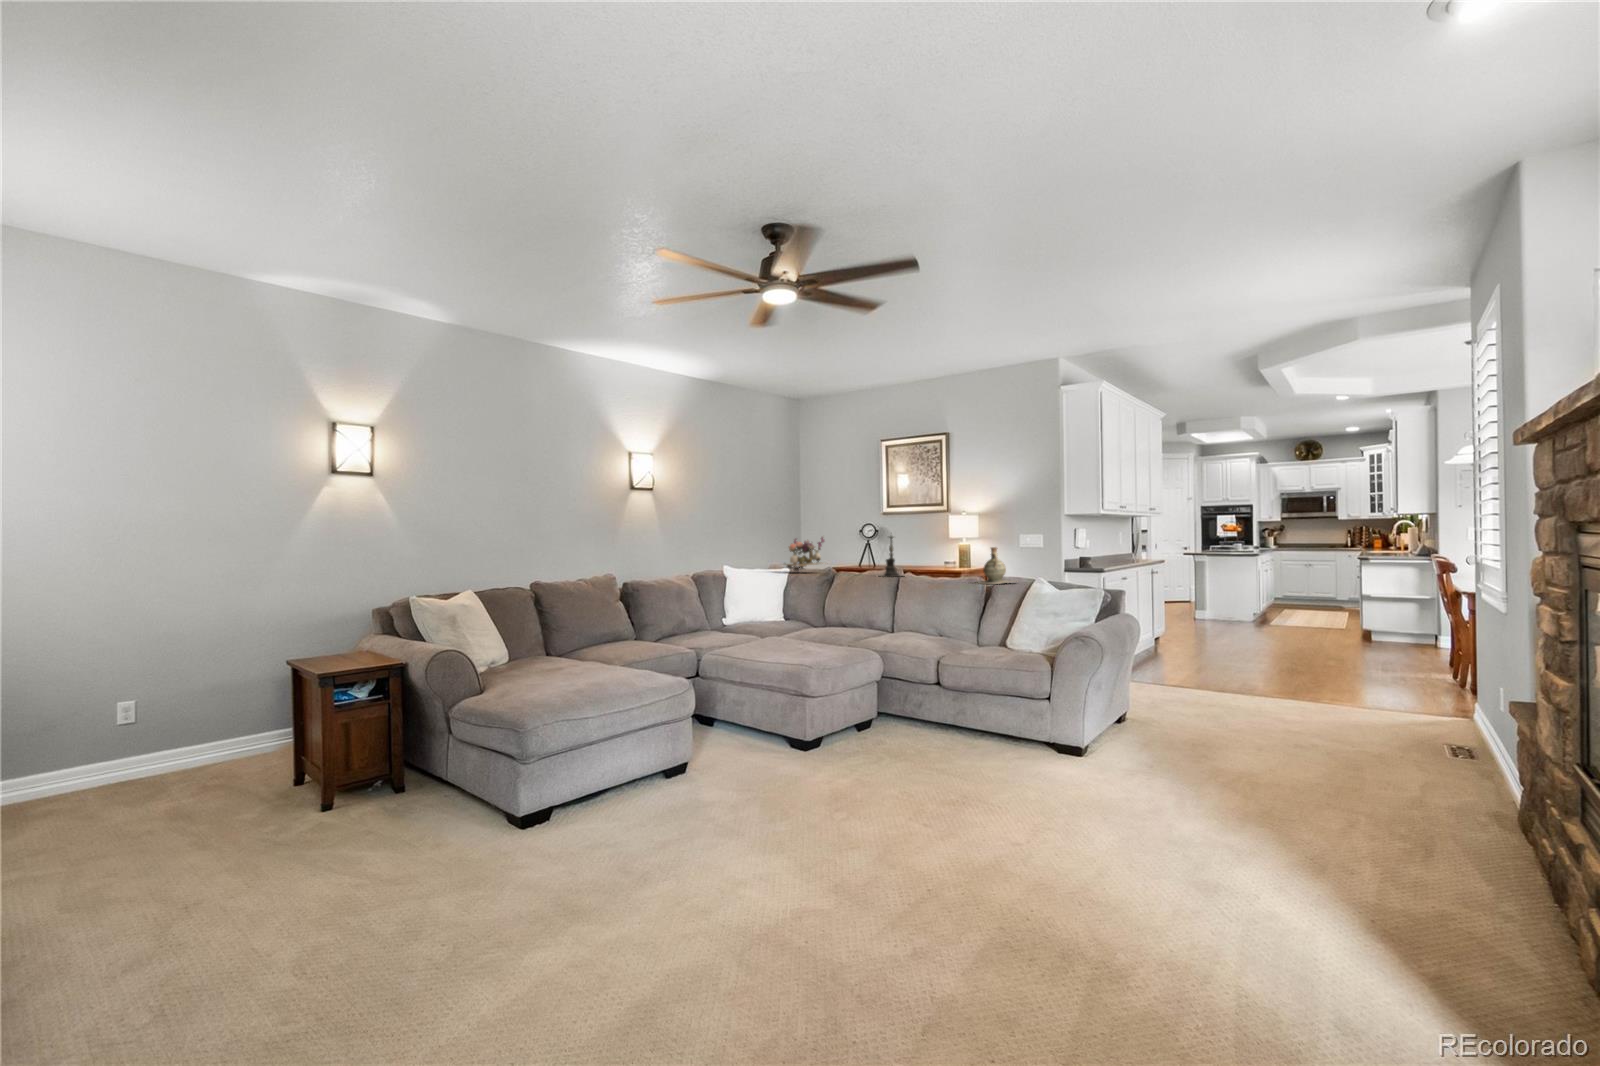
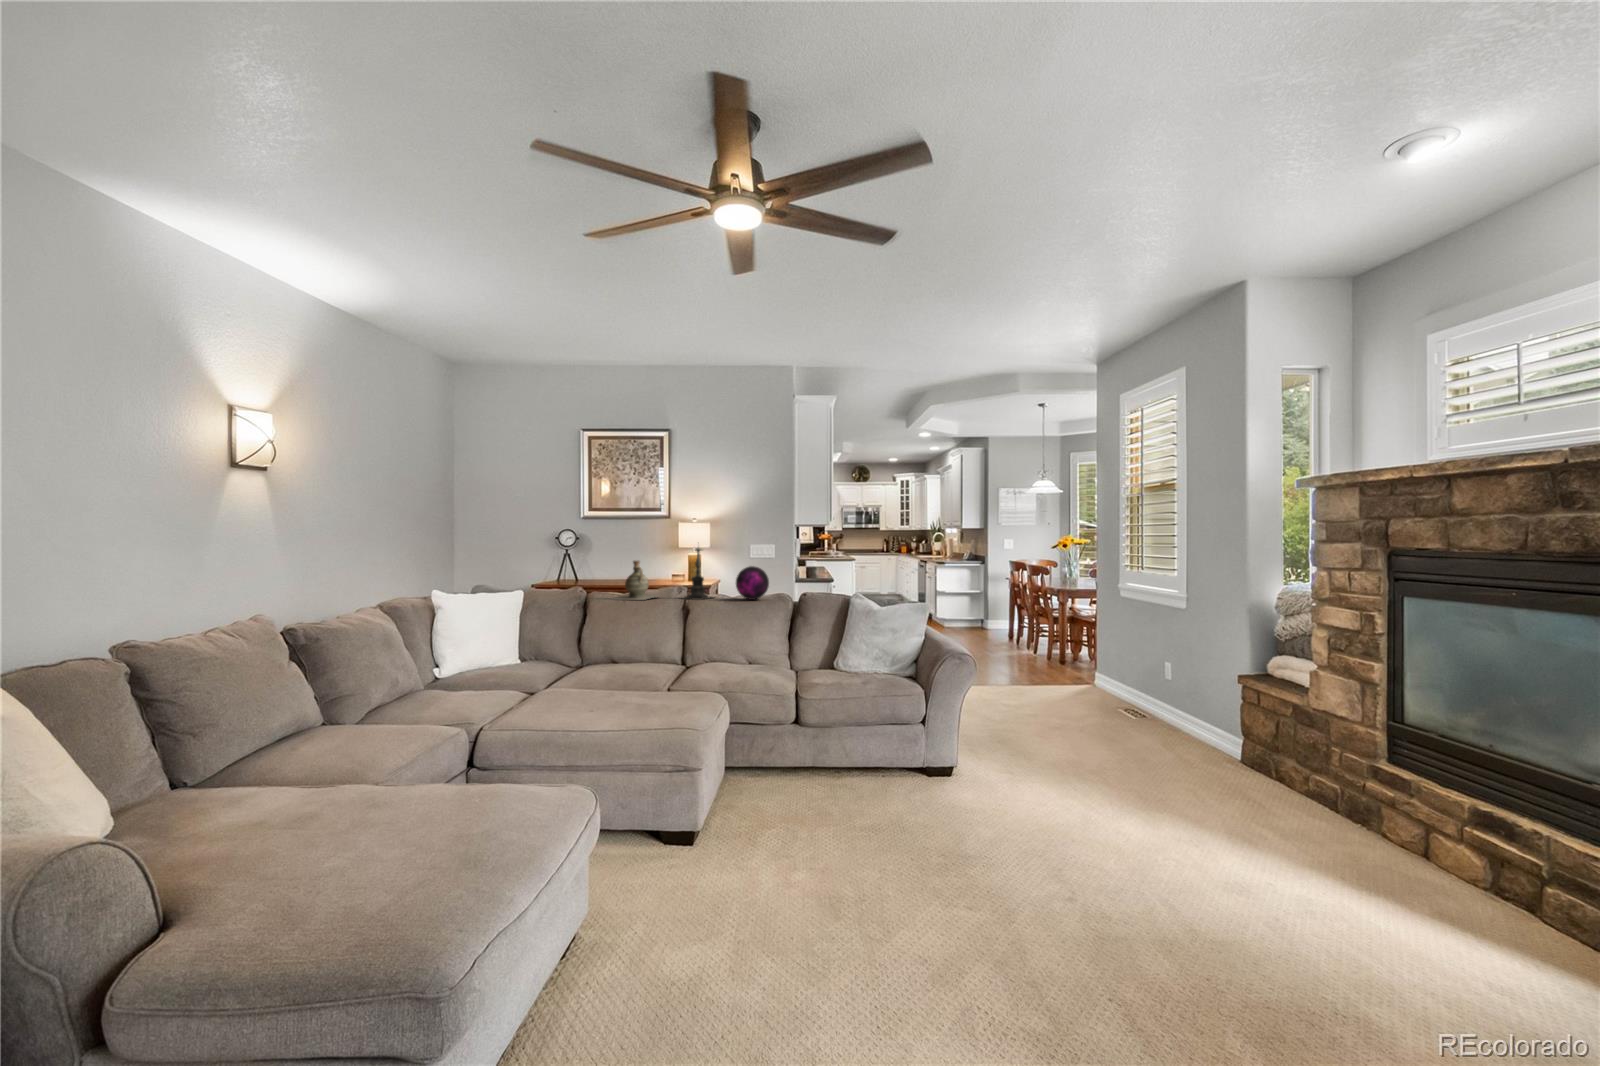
flower arrangement: present [784,537,824,571] -> none [519,546,584,598]
ceramic jug: present [976,547,1011,584] -> present [612,561,657,600]
decorative orb: none [909,551,937,578] -> present [736,566,769,600]

